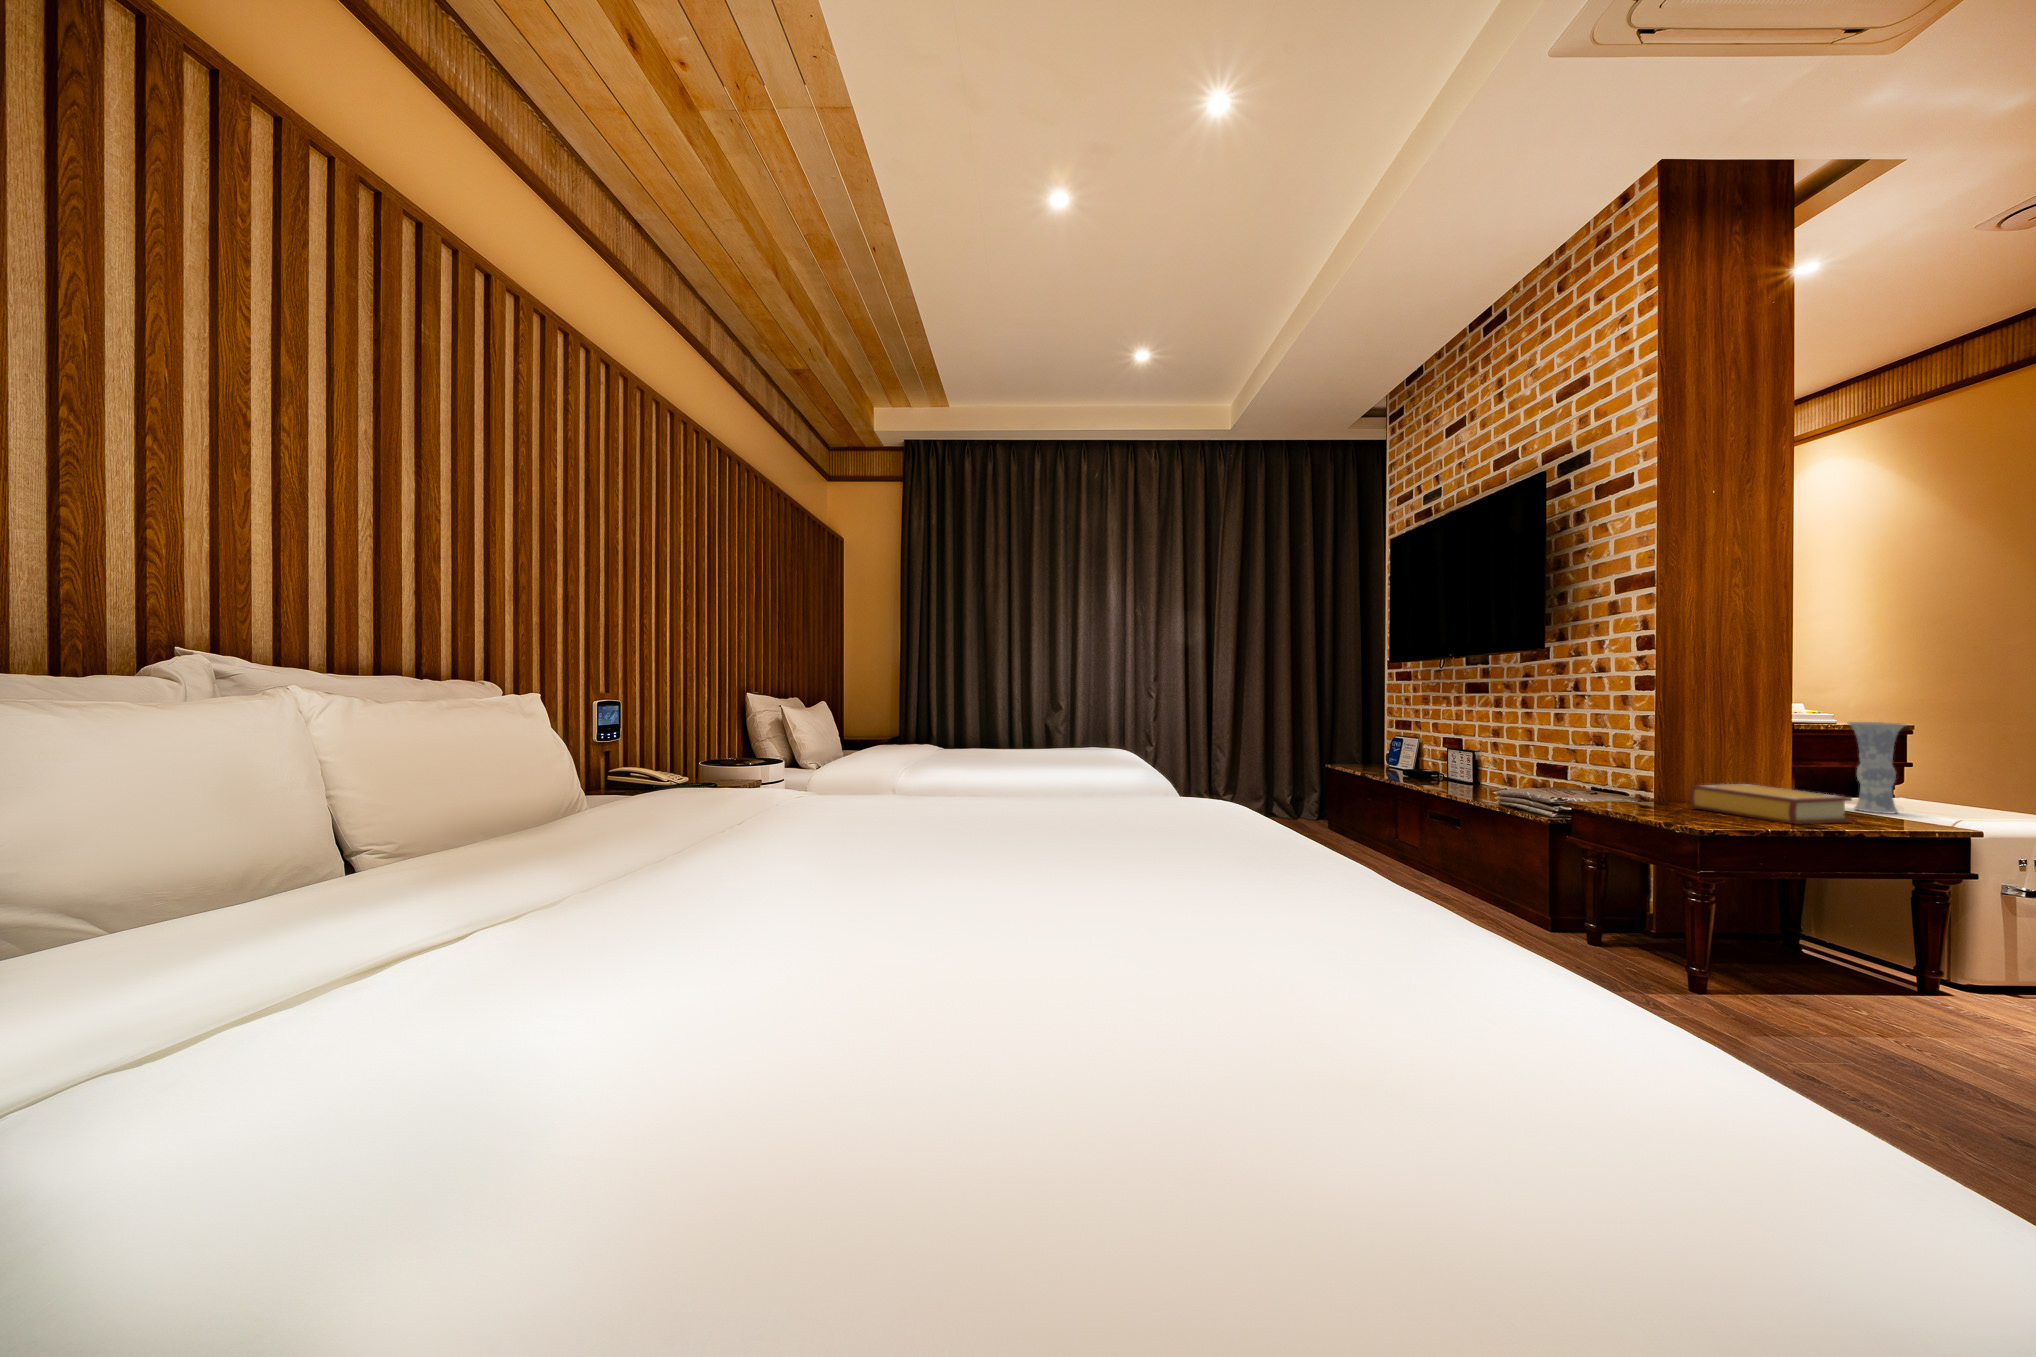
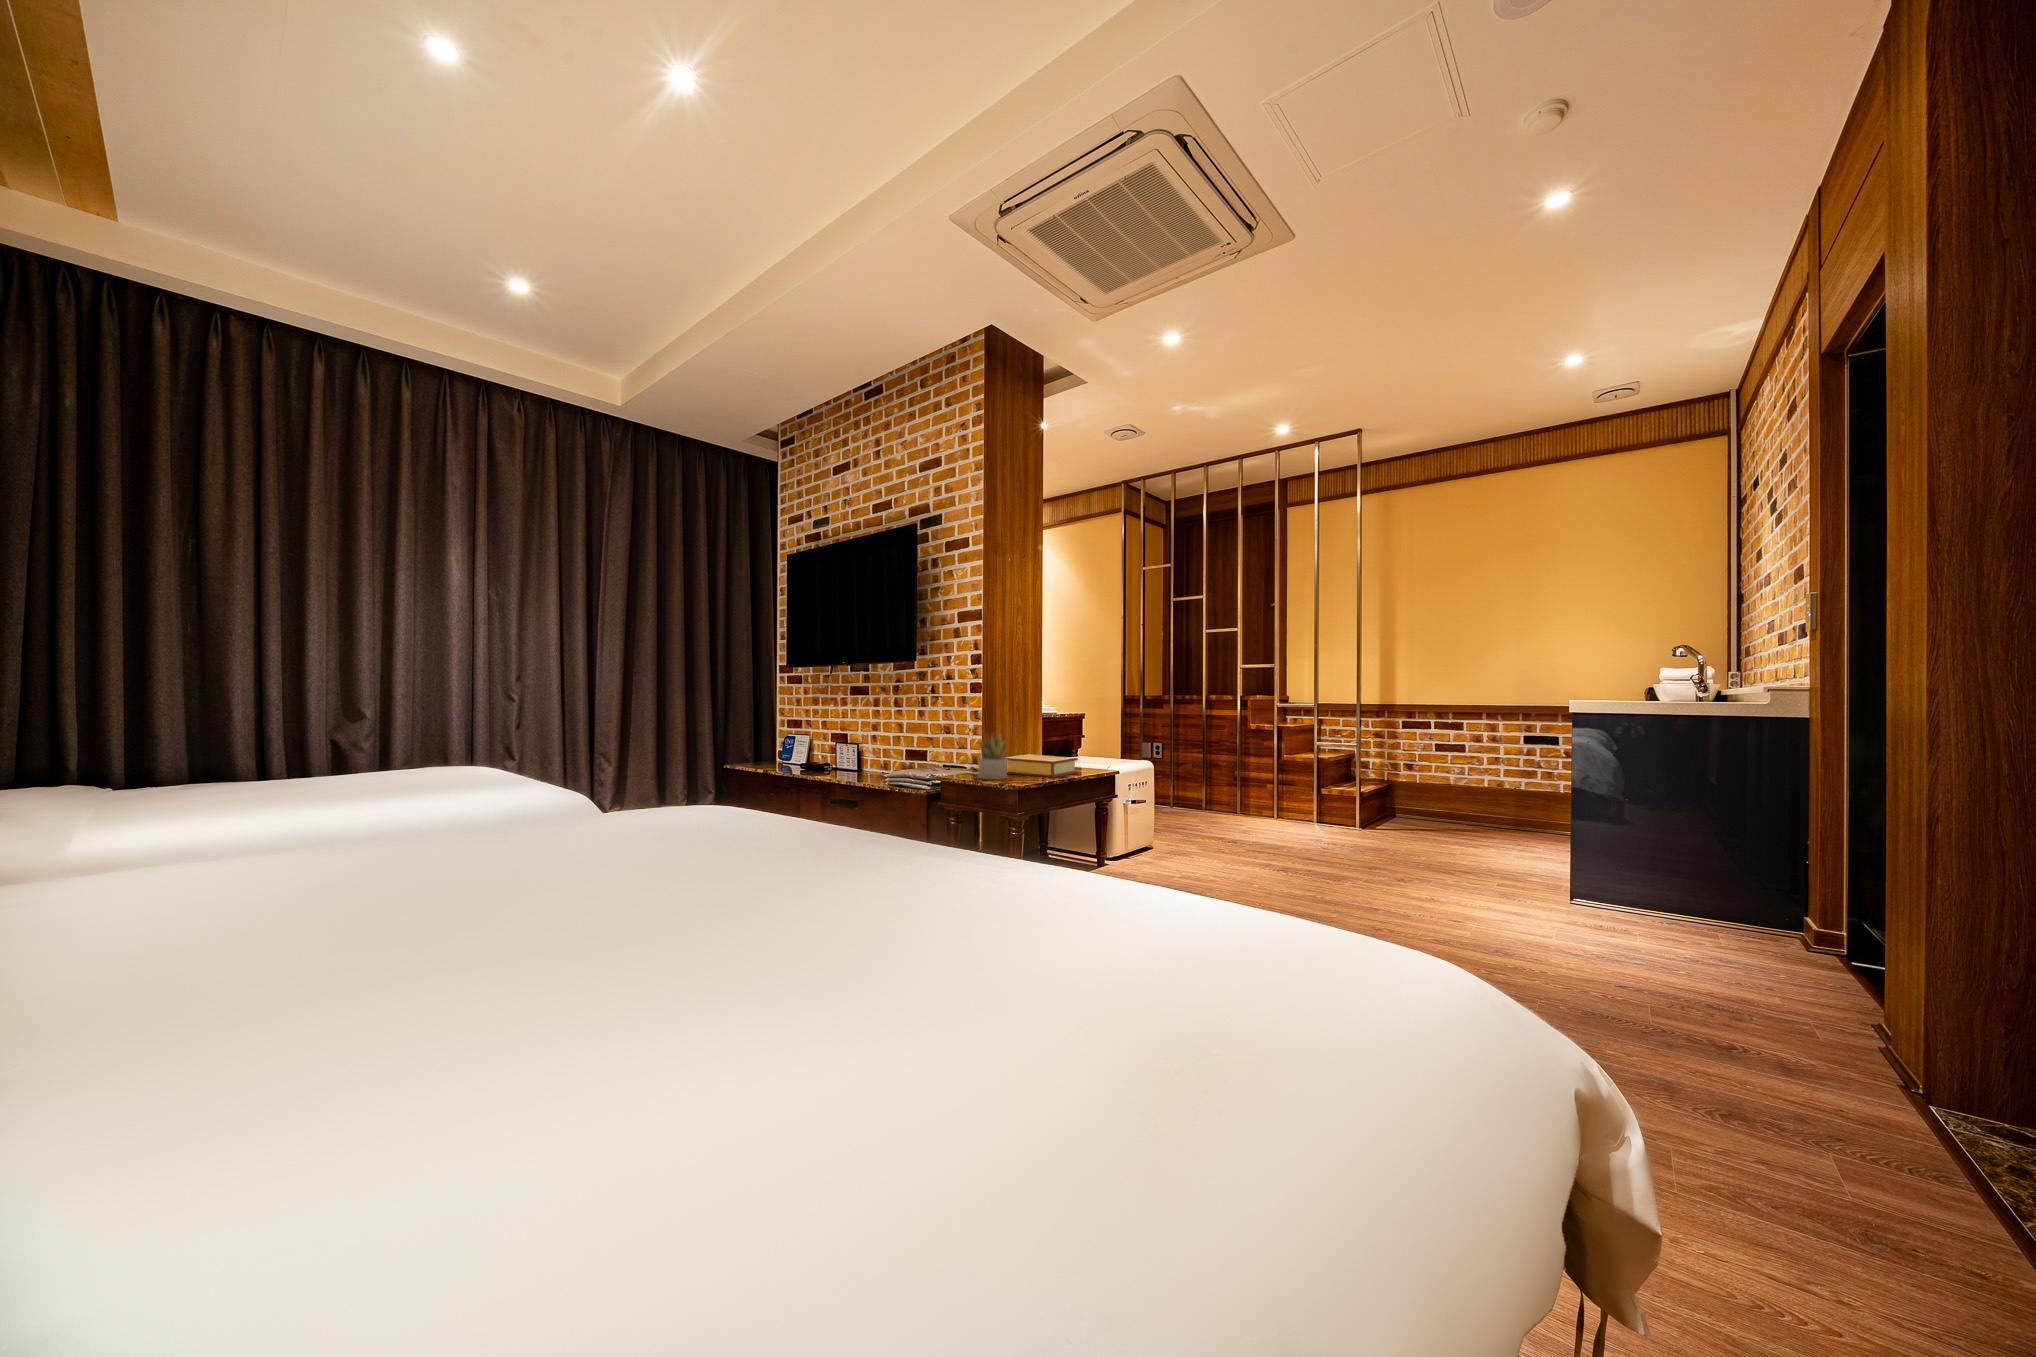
vase: present [1848,722,1905,814] -> none [1074,710,1100,767]
succulent plant: none [1639,746,1699,817] -> present [978,737,1007,780]

